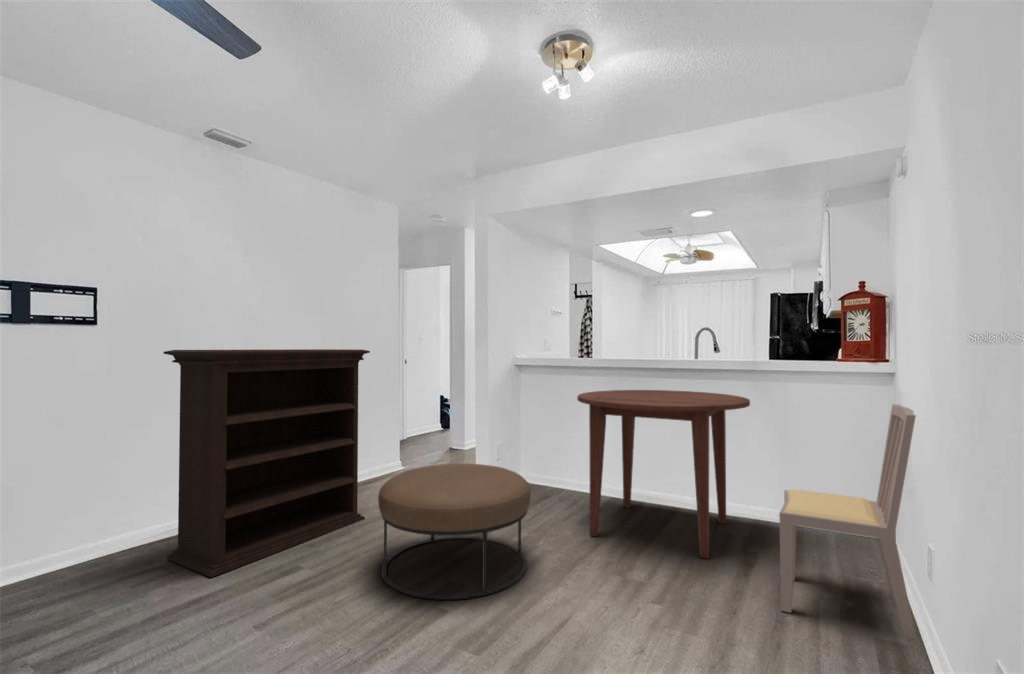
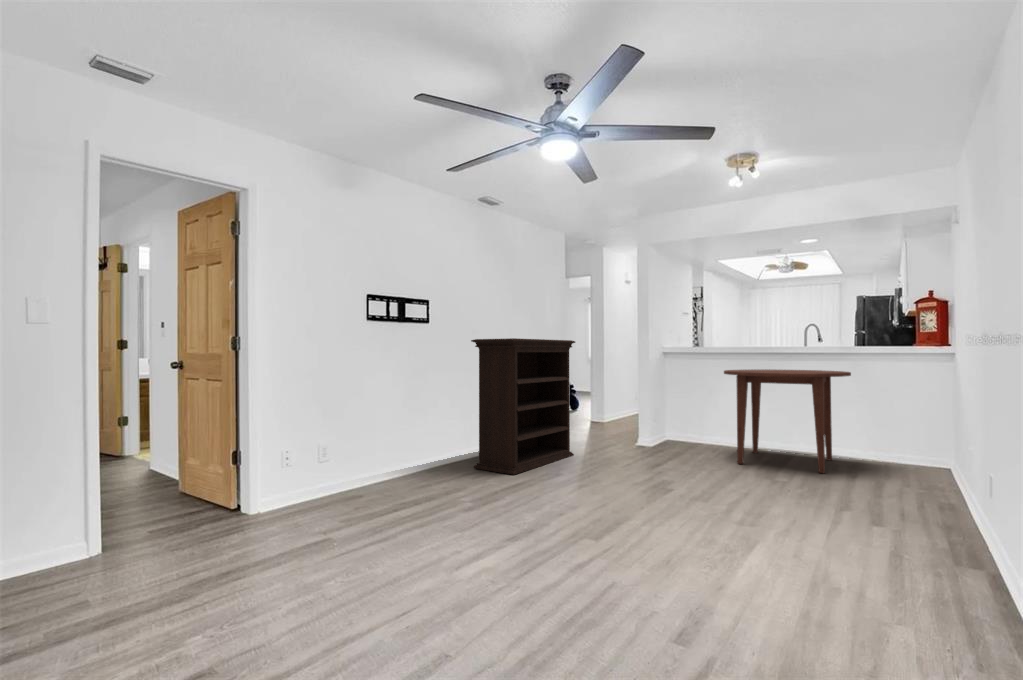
dining chair: present [779,404,916,639] -> none [876,369,962,501]
ottoman: present [378,464,531,600] -> none [610,414,708,484]

